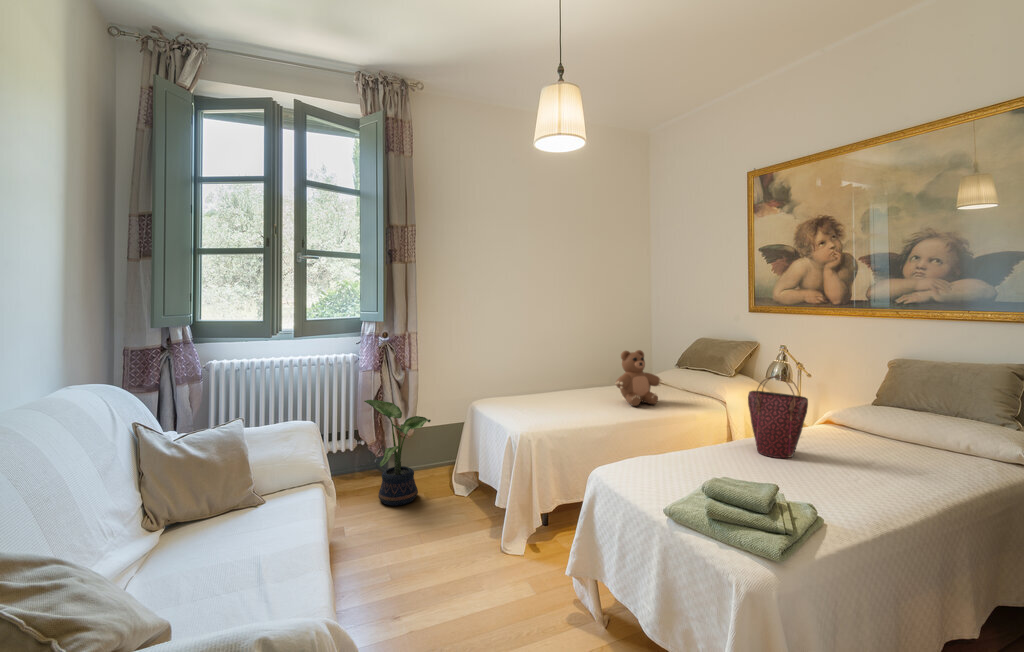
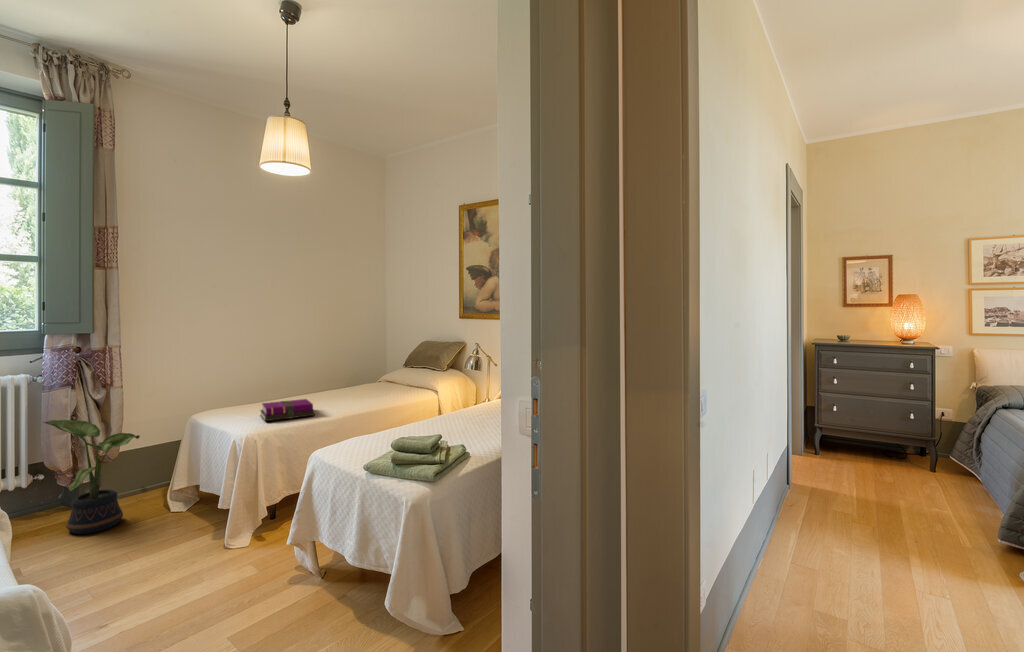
teddy bear: present [615,350,662,406] -> none [345,352,388,401]
handbag: present [748,375,808,458] -> none [443,363,480,424]
notebook: none [532,399,587,422] -> present [261,399,315,421]

